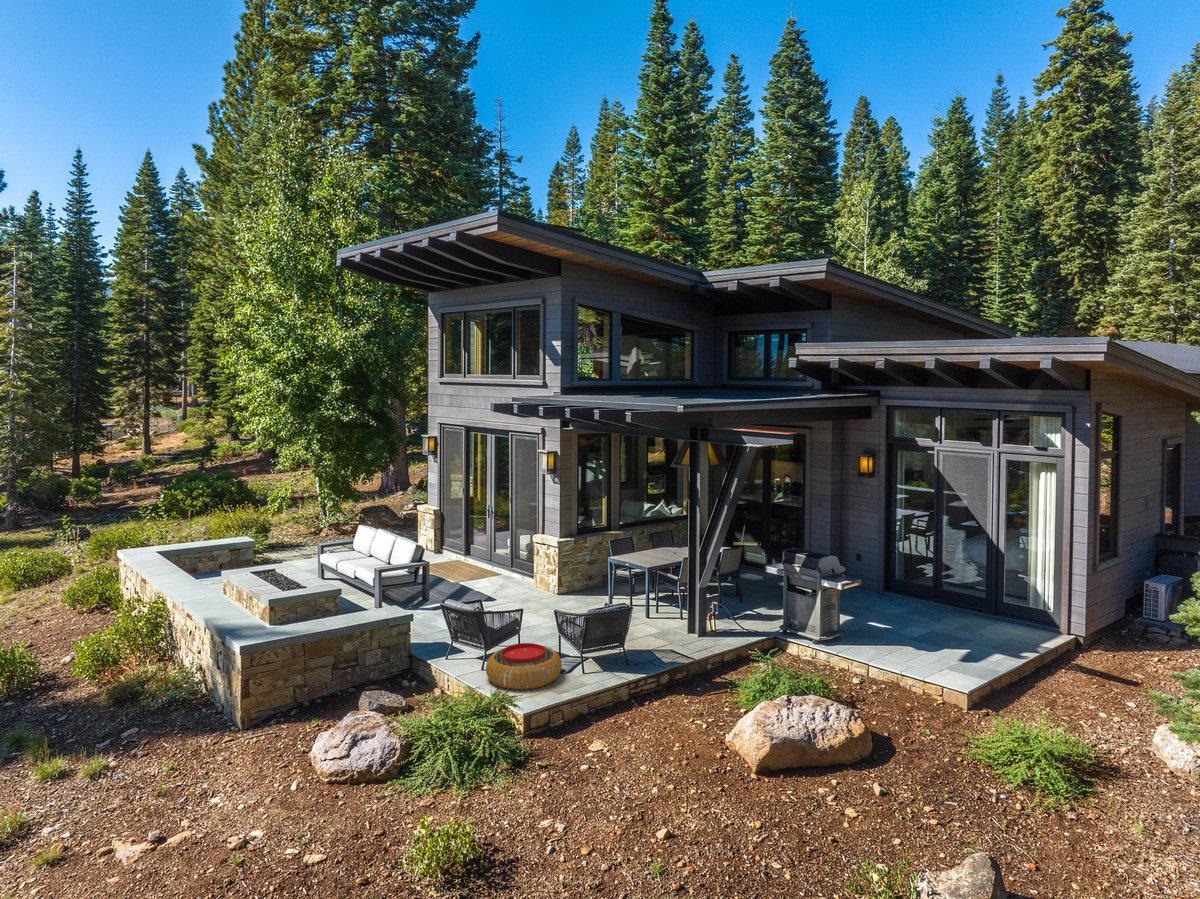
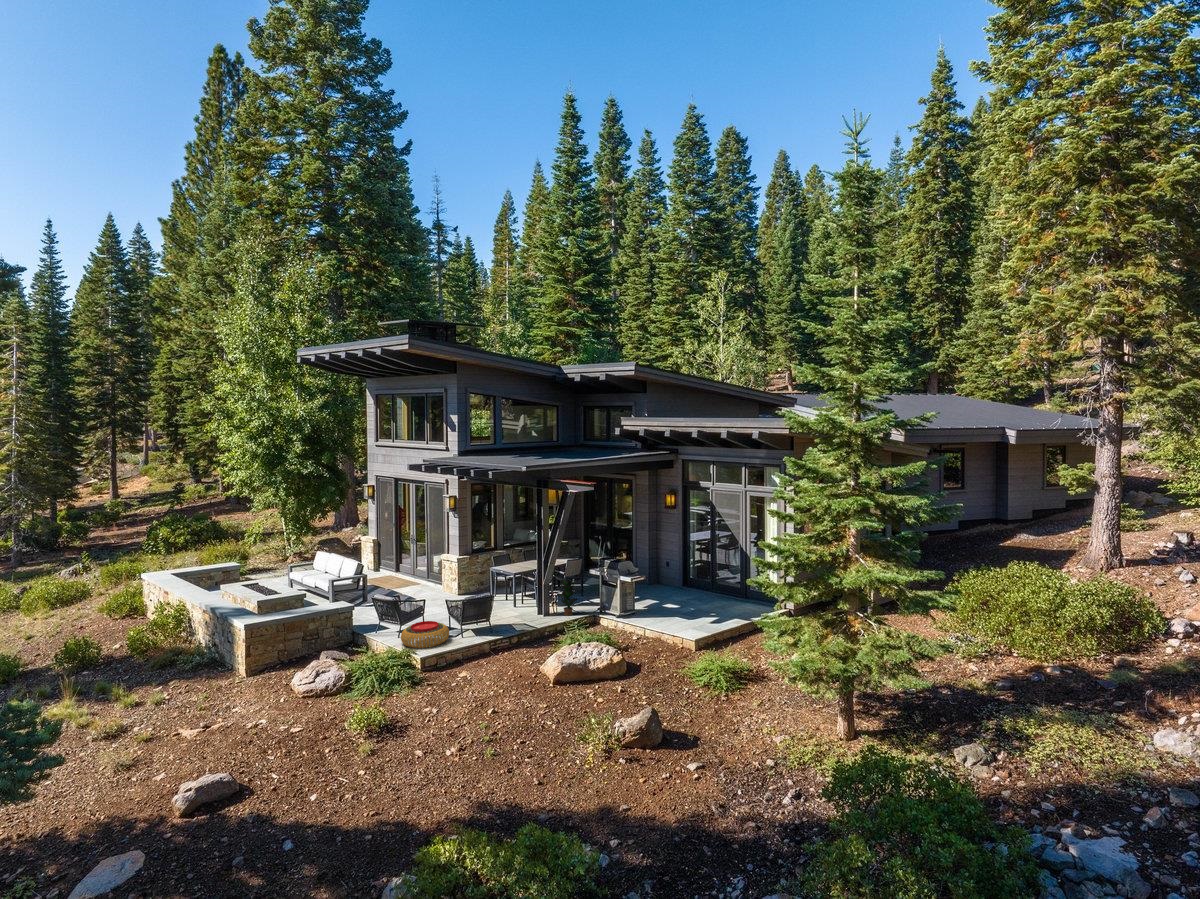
potted plant: none [712,580,747,637] -> present [556,579,578,616]

